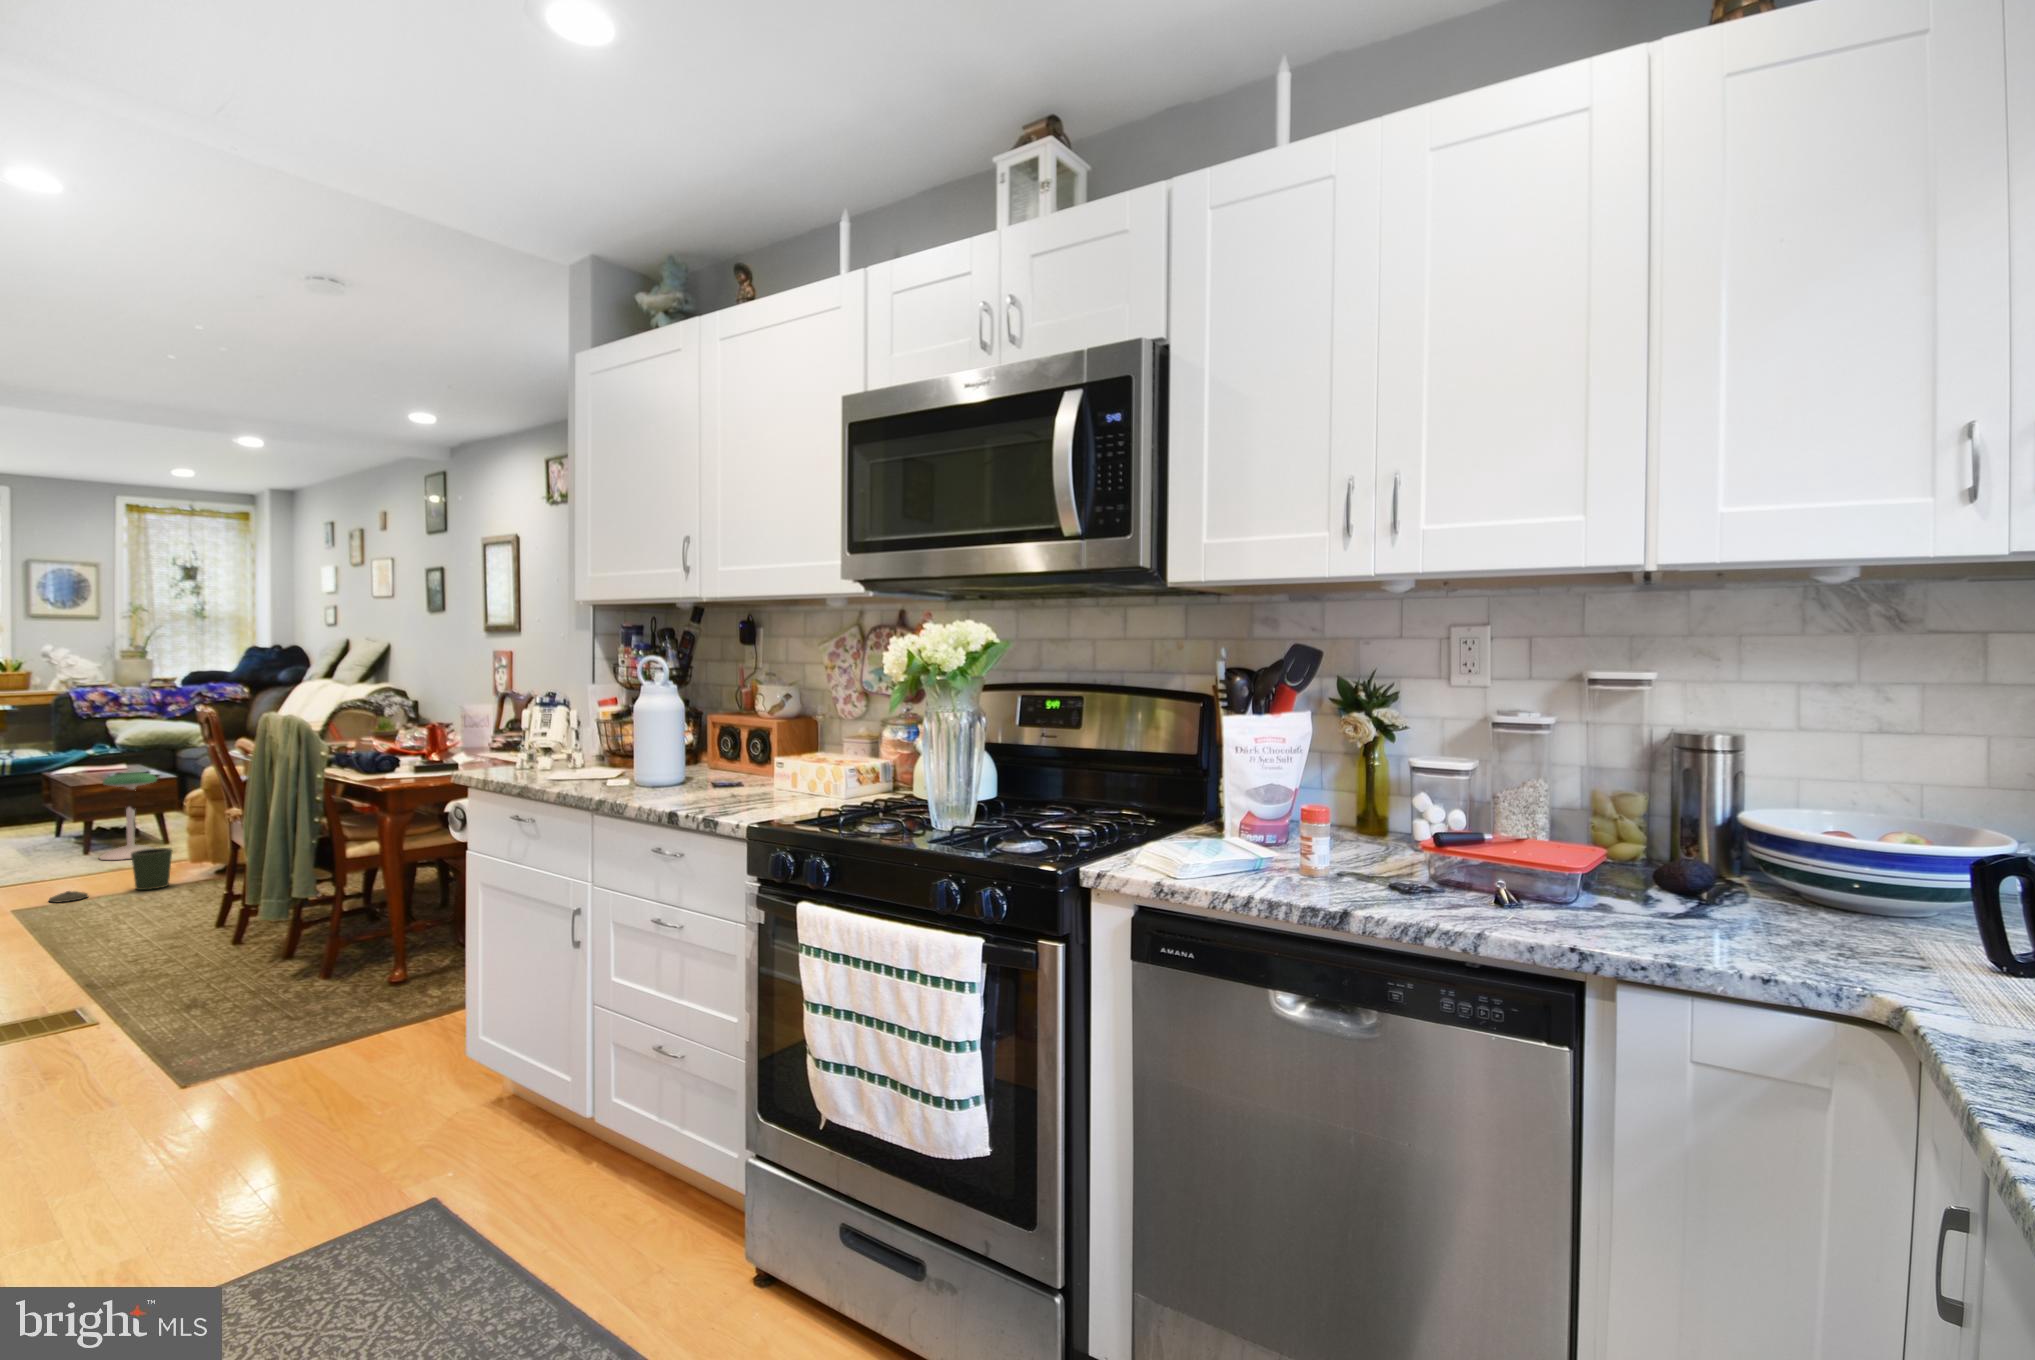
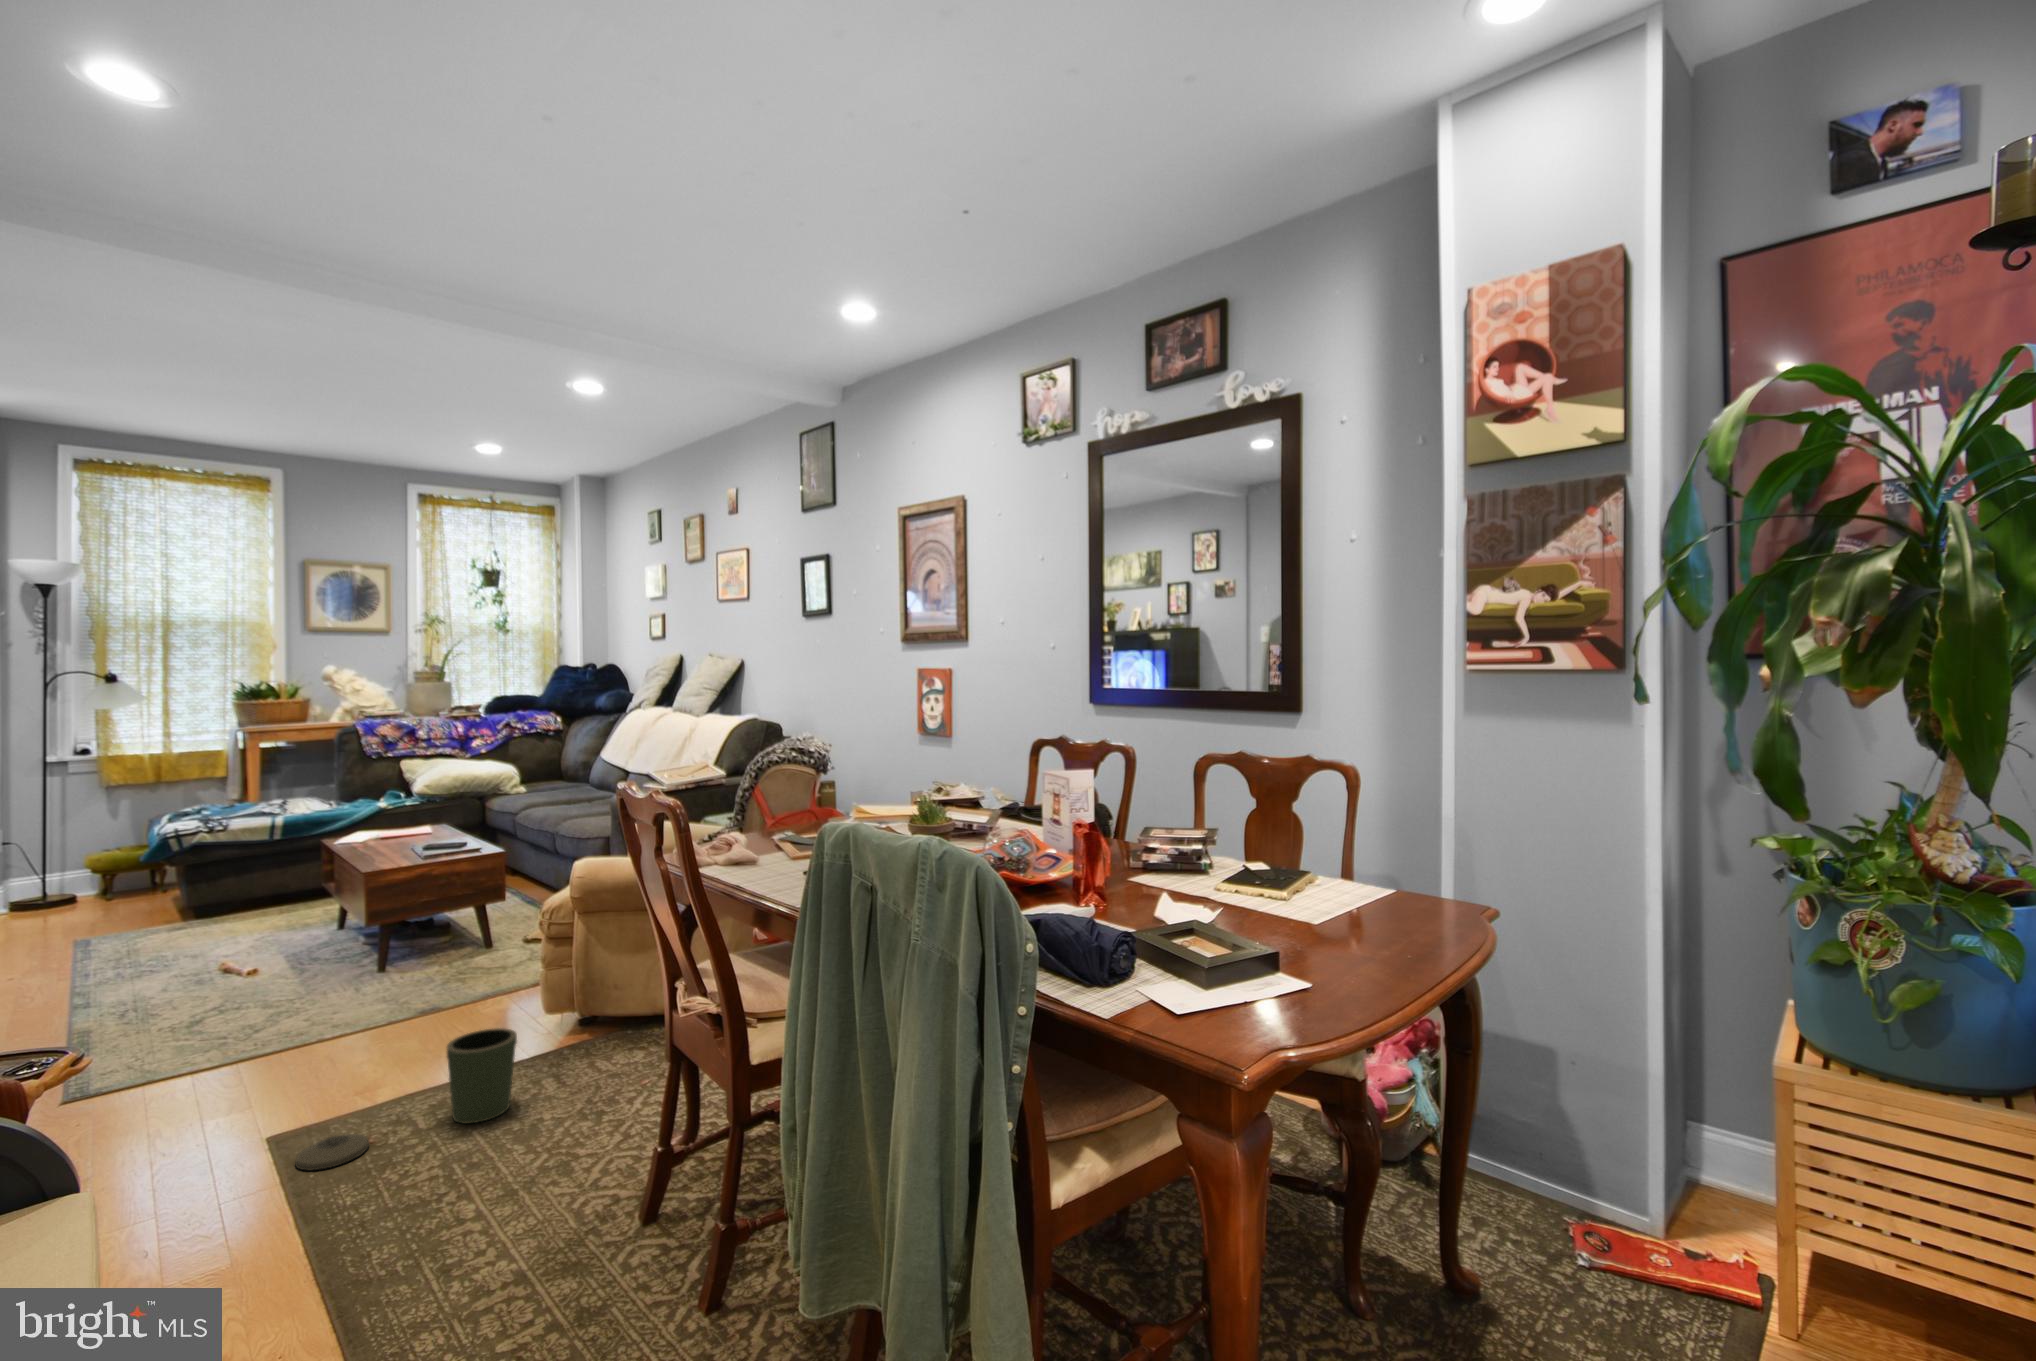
stool: present [99,772,157,860] -> none [387,858,481,1012]

